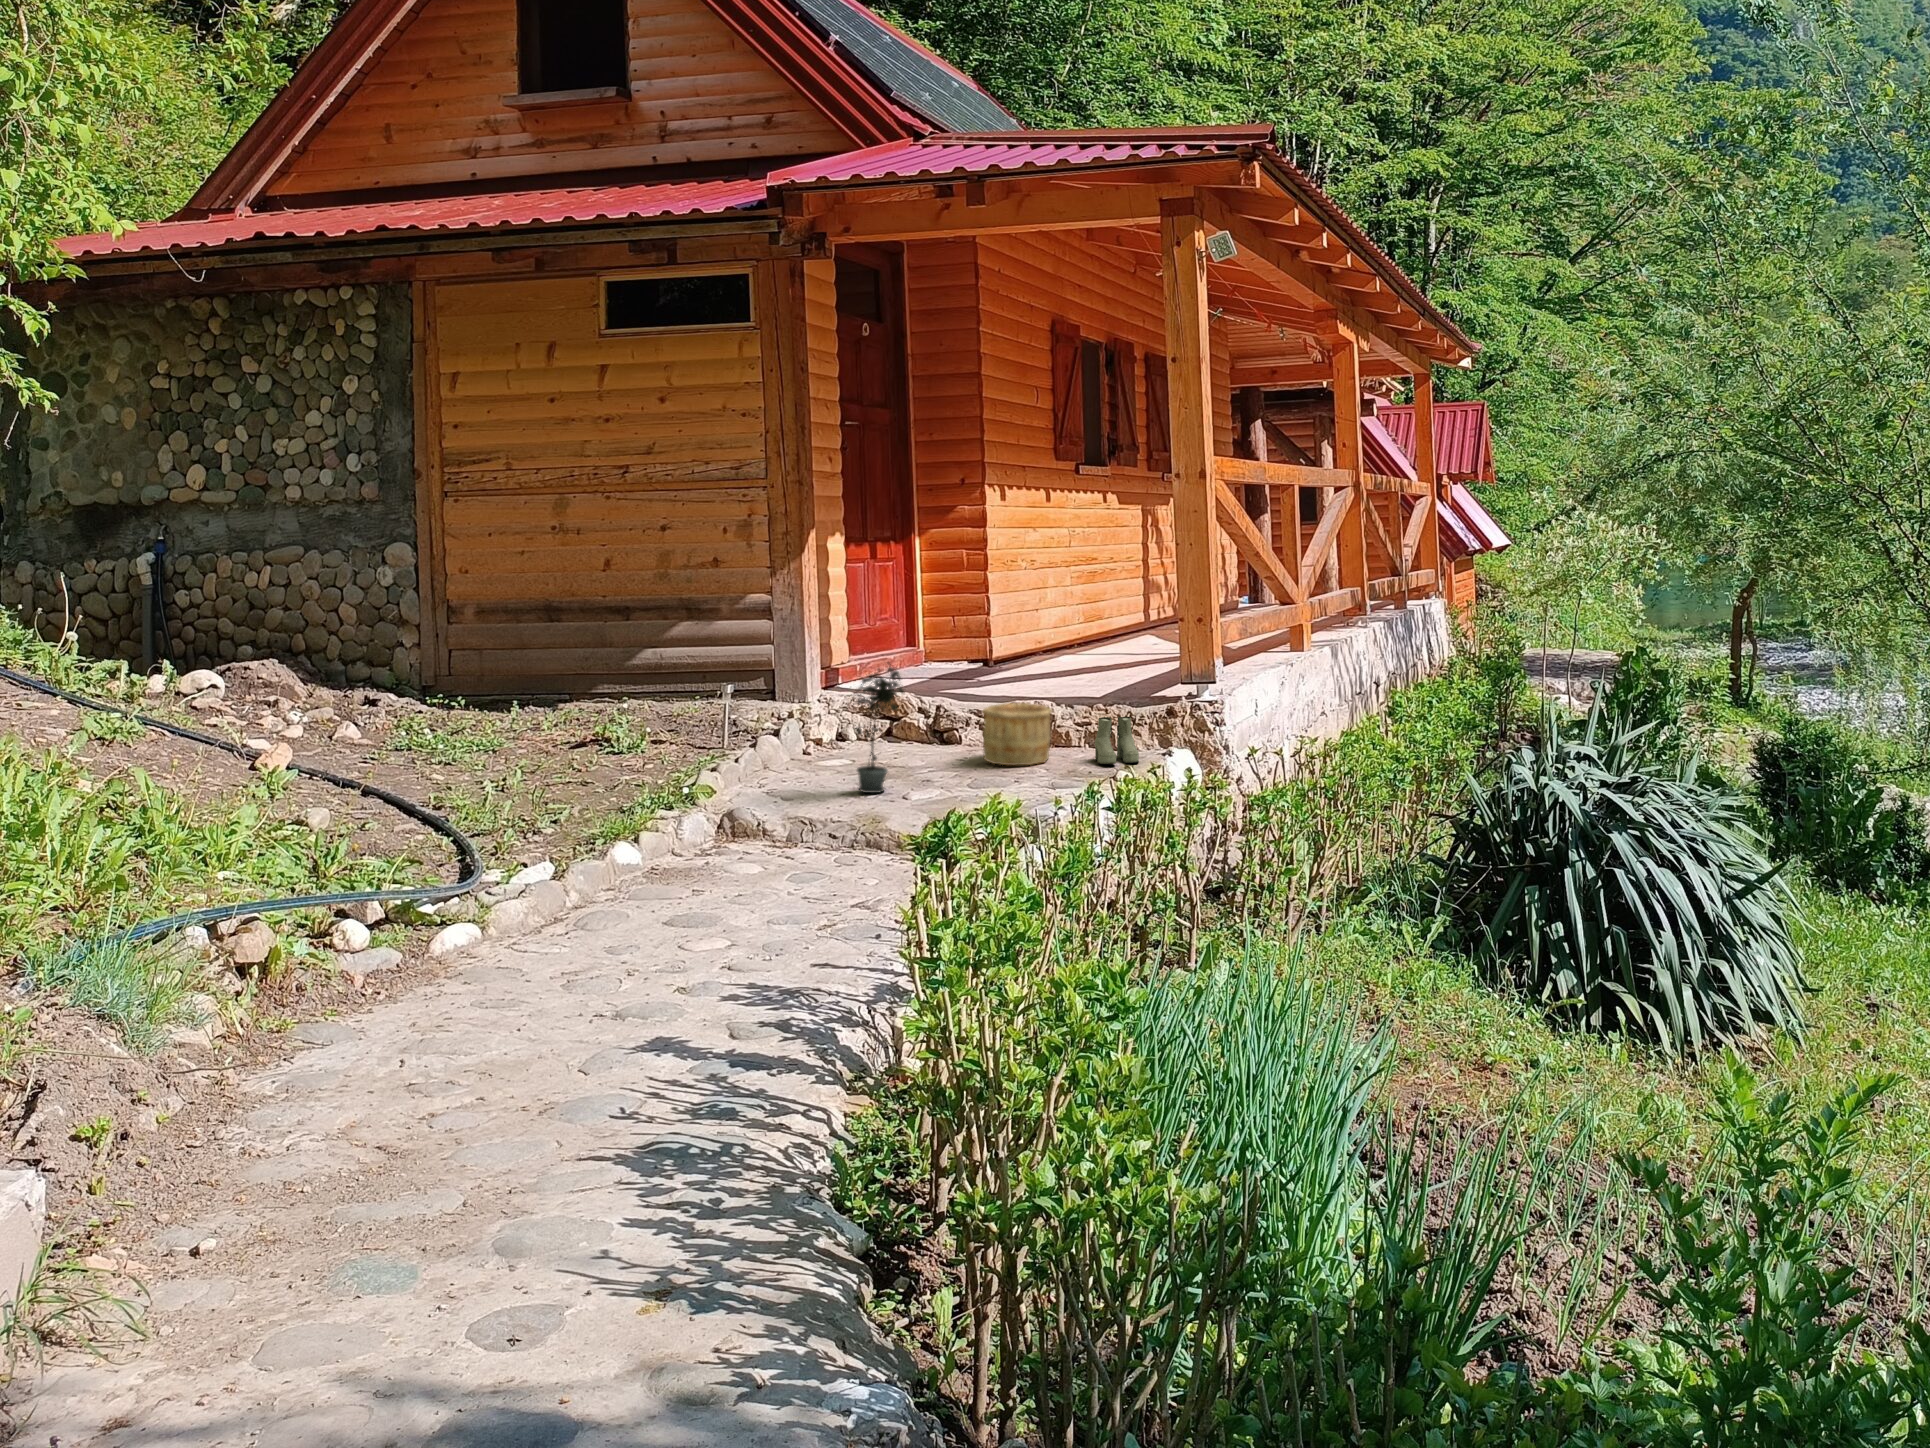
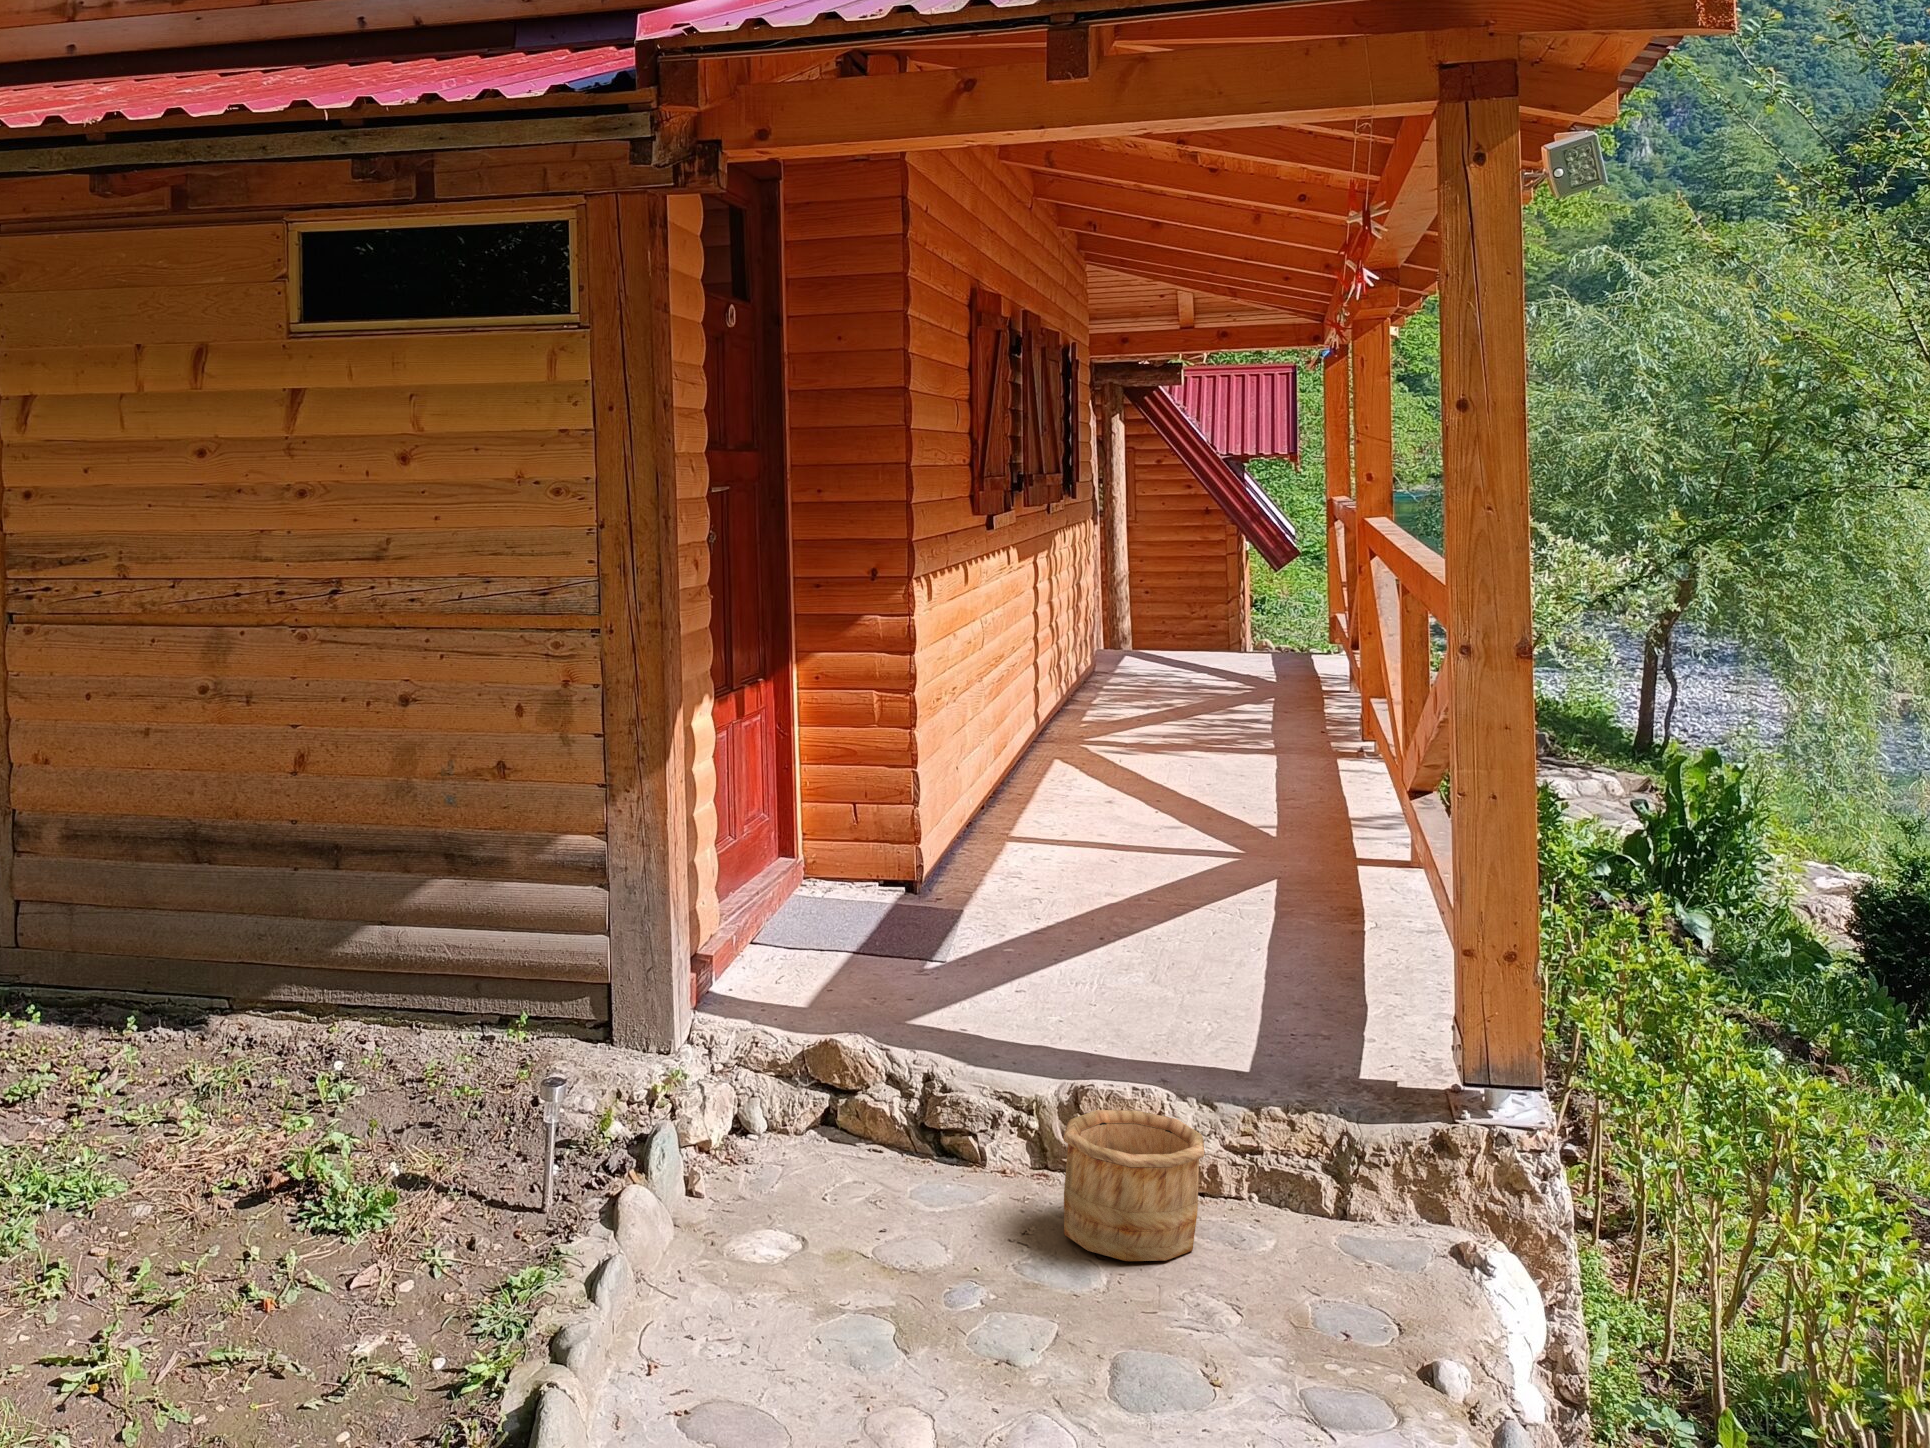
potted plant: present [851,663,904,793] -> none [841,1078,970,1361]
boots: present [1095,717,1139,764] -> none [1294,1156,1397,1274]

